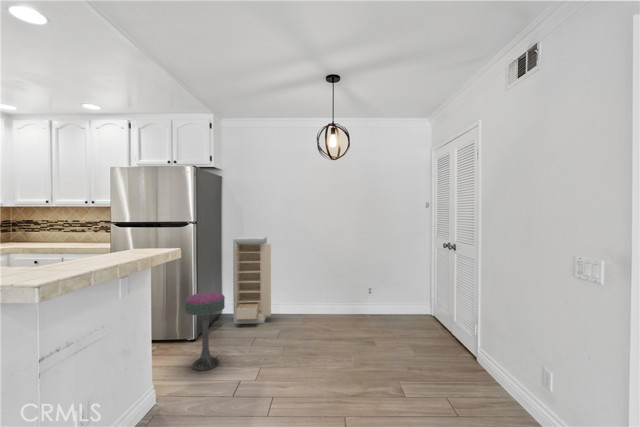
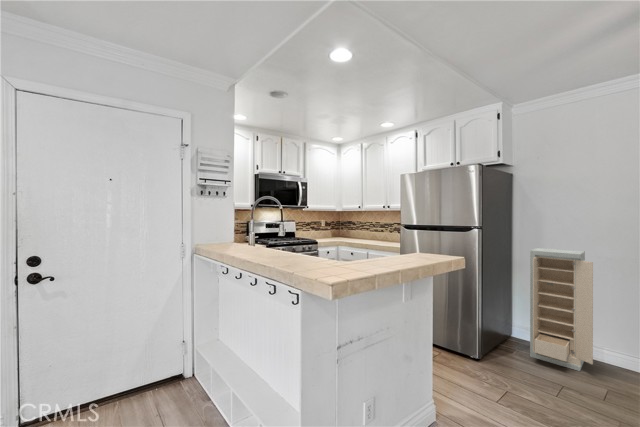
bar stool: present [185,292,225,370] -> none [468,311,518,406]

